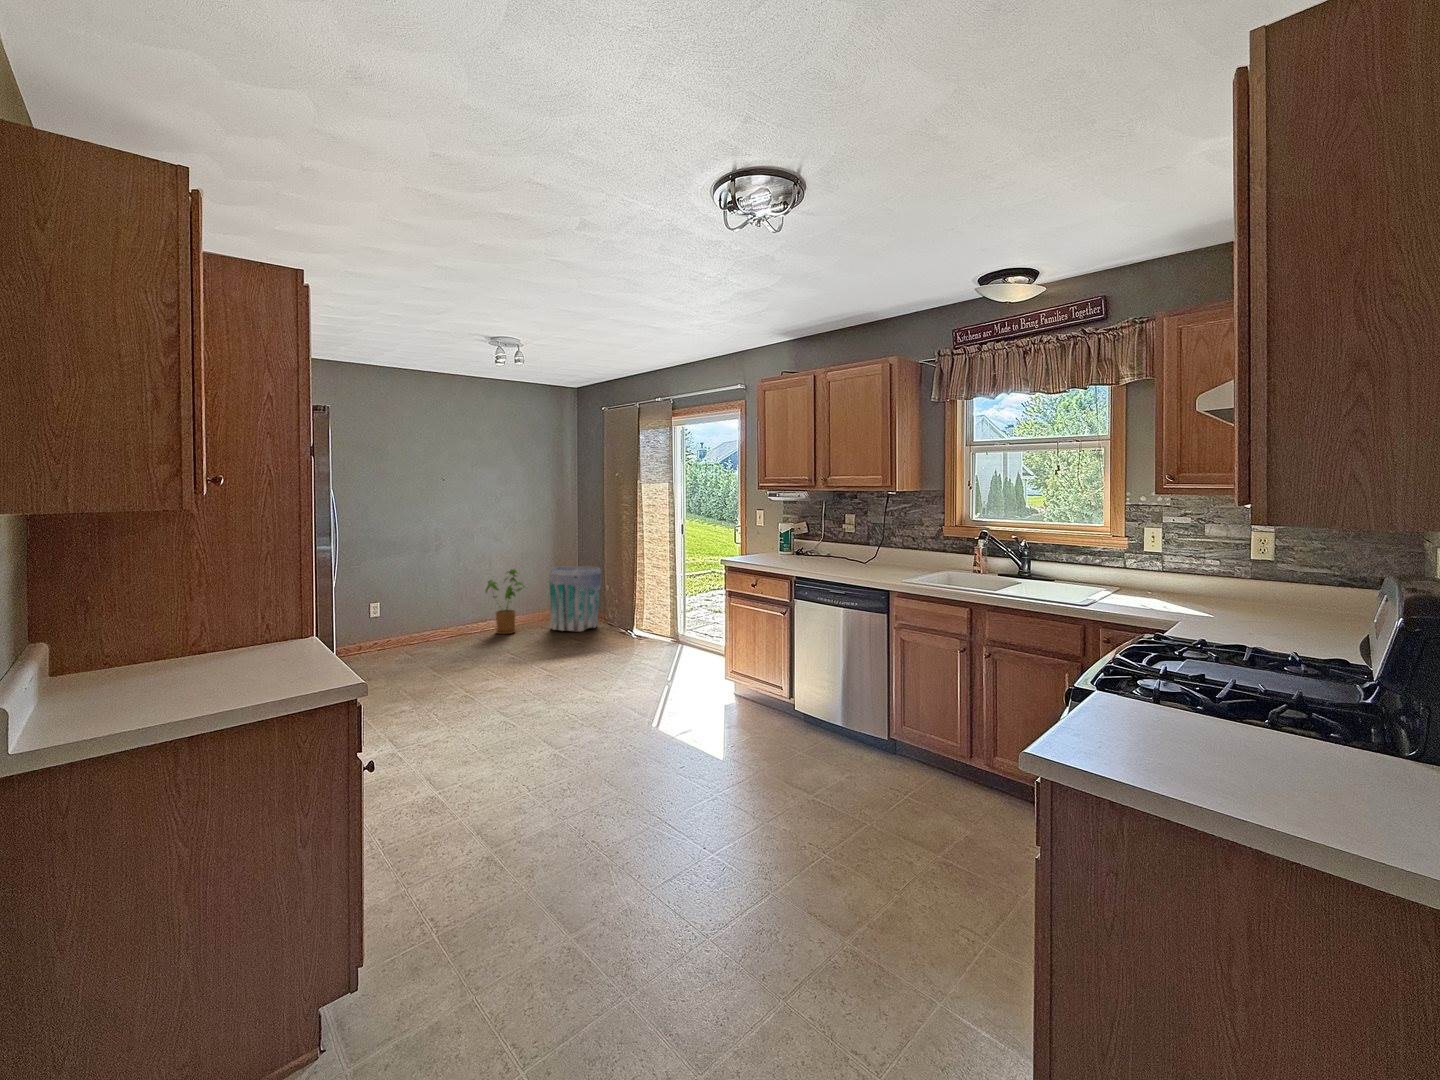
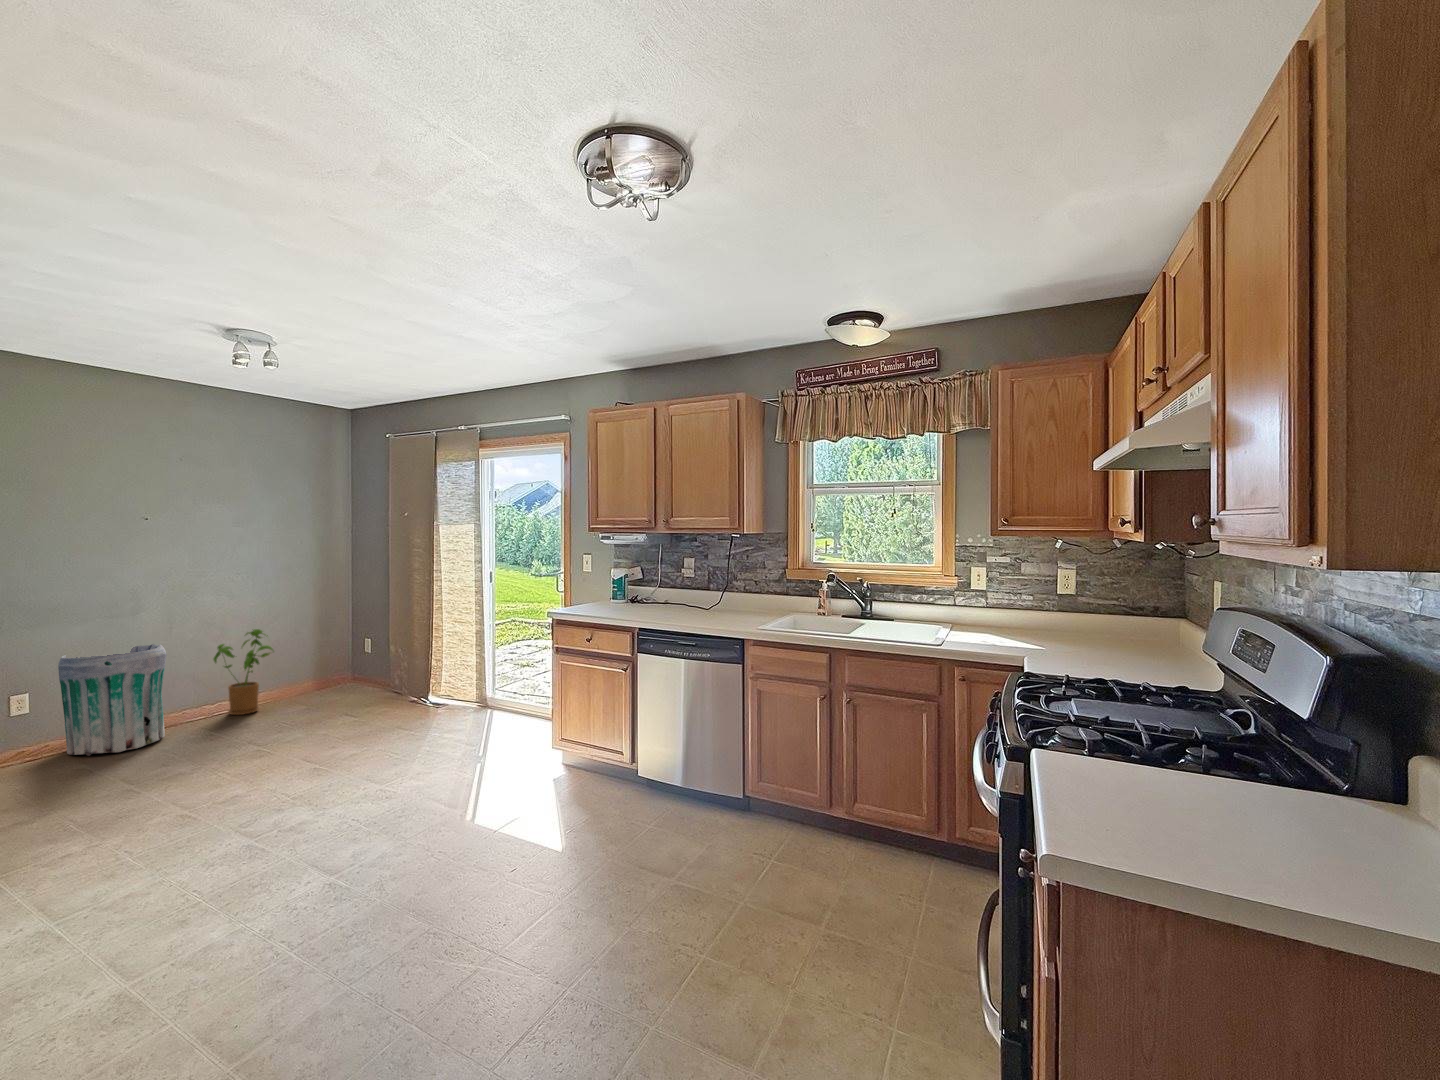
trash can: present [549,566,601,631] -> present [58,644,167,756]

